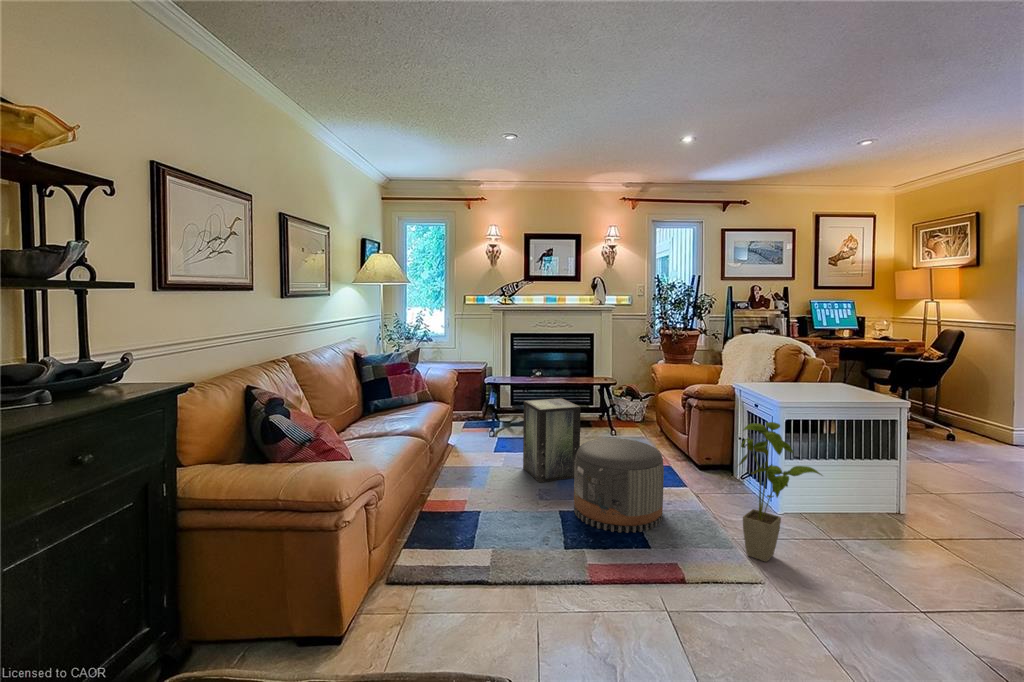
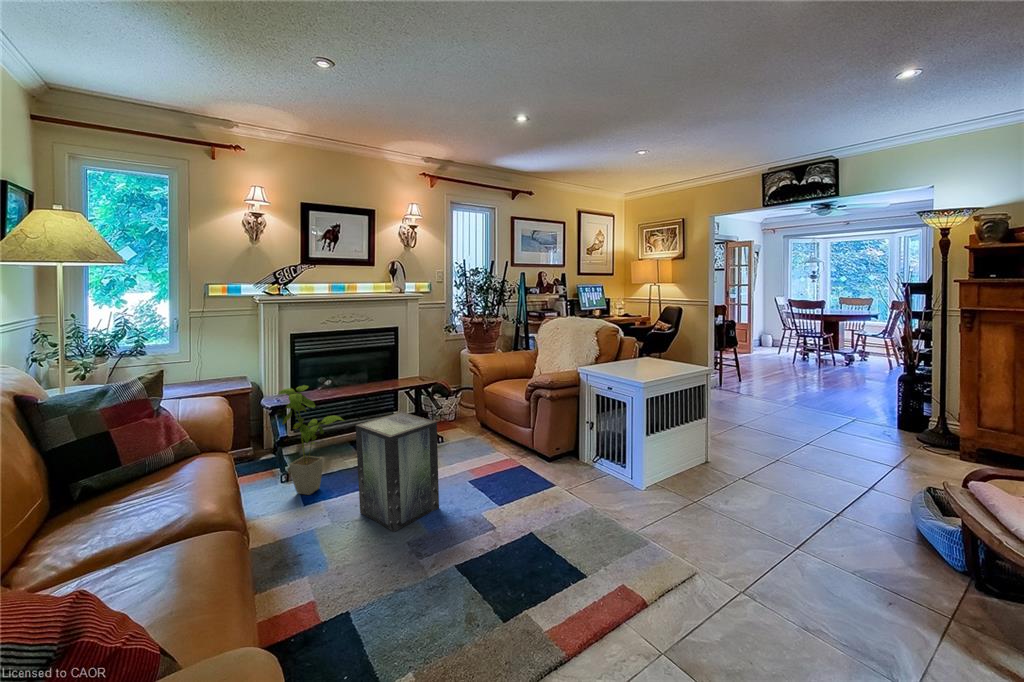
house plant: present [739,422,822,562] -> present [278,385,344,495]
pouf: present [574,438,664,533] -> none [463,456,572,590]

